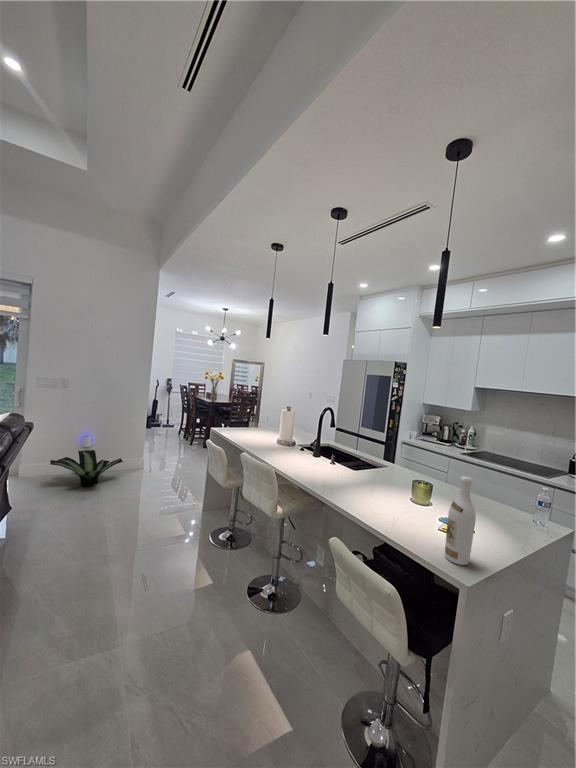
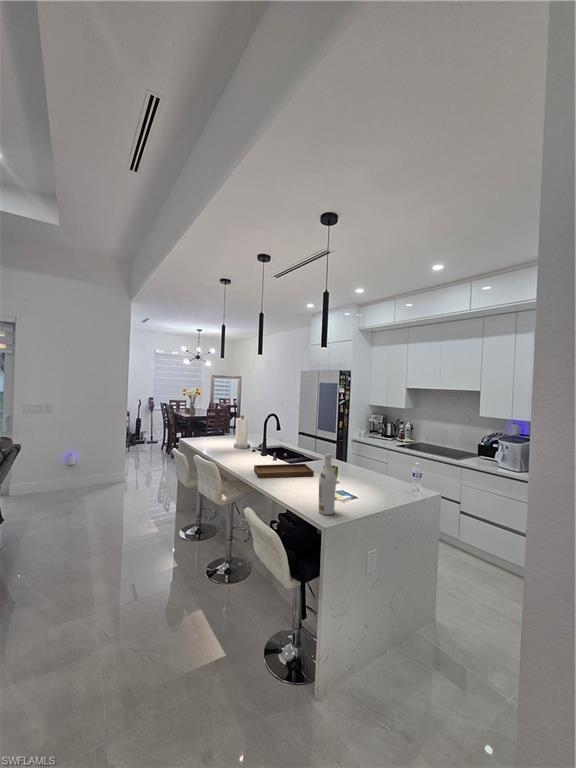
potted plant: present [50,450,123,487] -> none [37,467,104,500]
tray: none [318,461,398,493] -> present [254,453,314,478]

